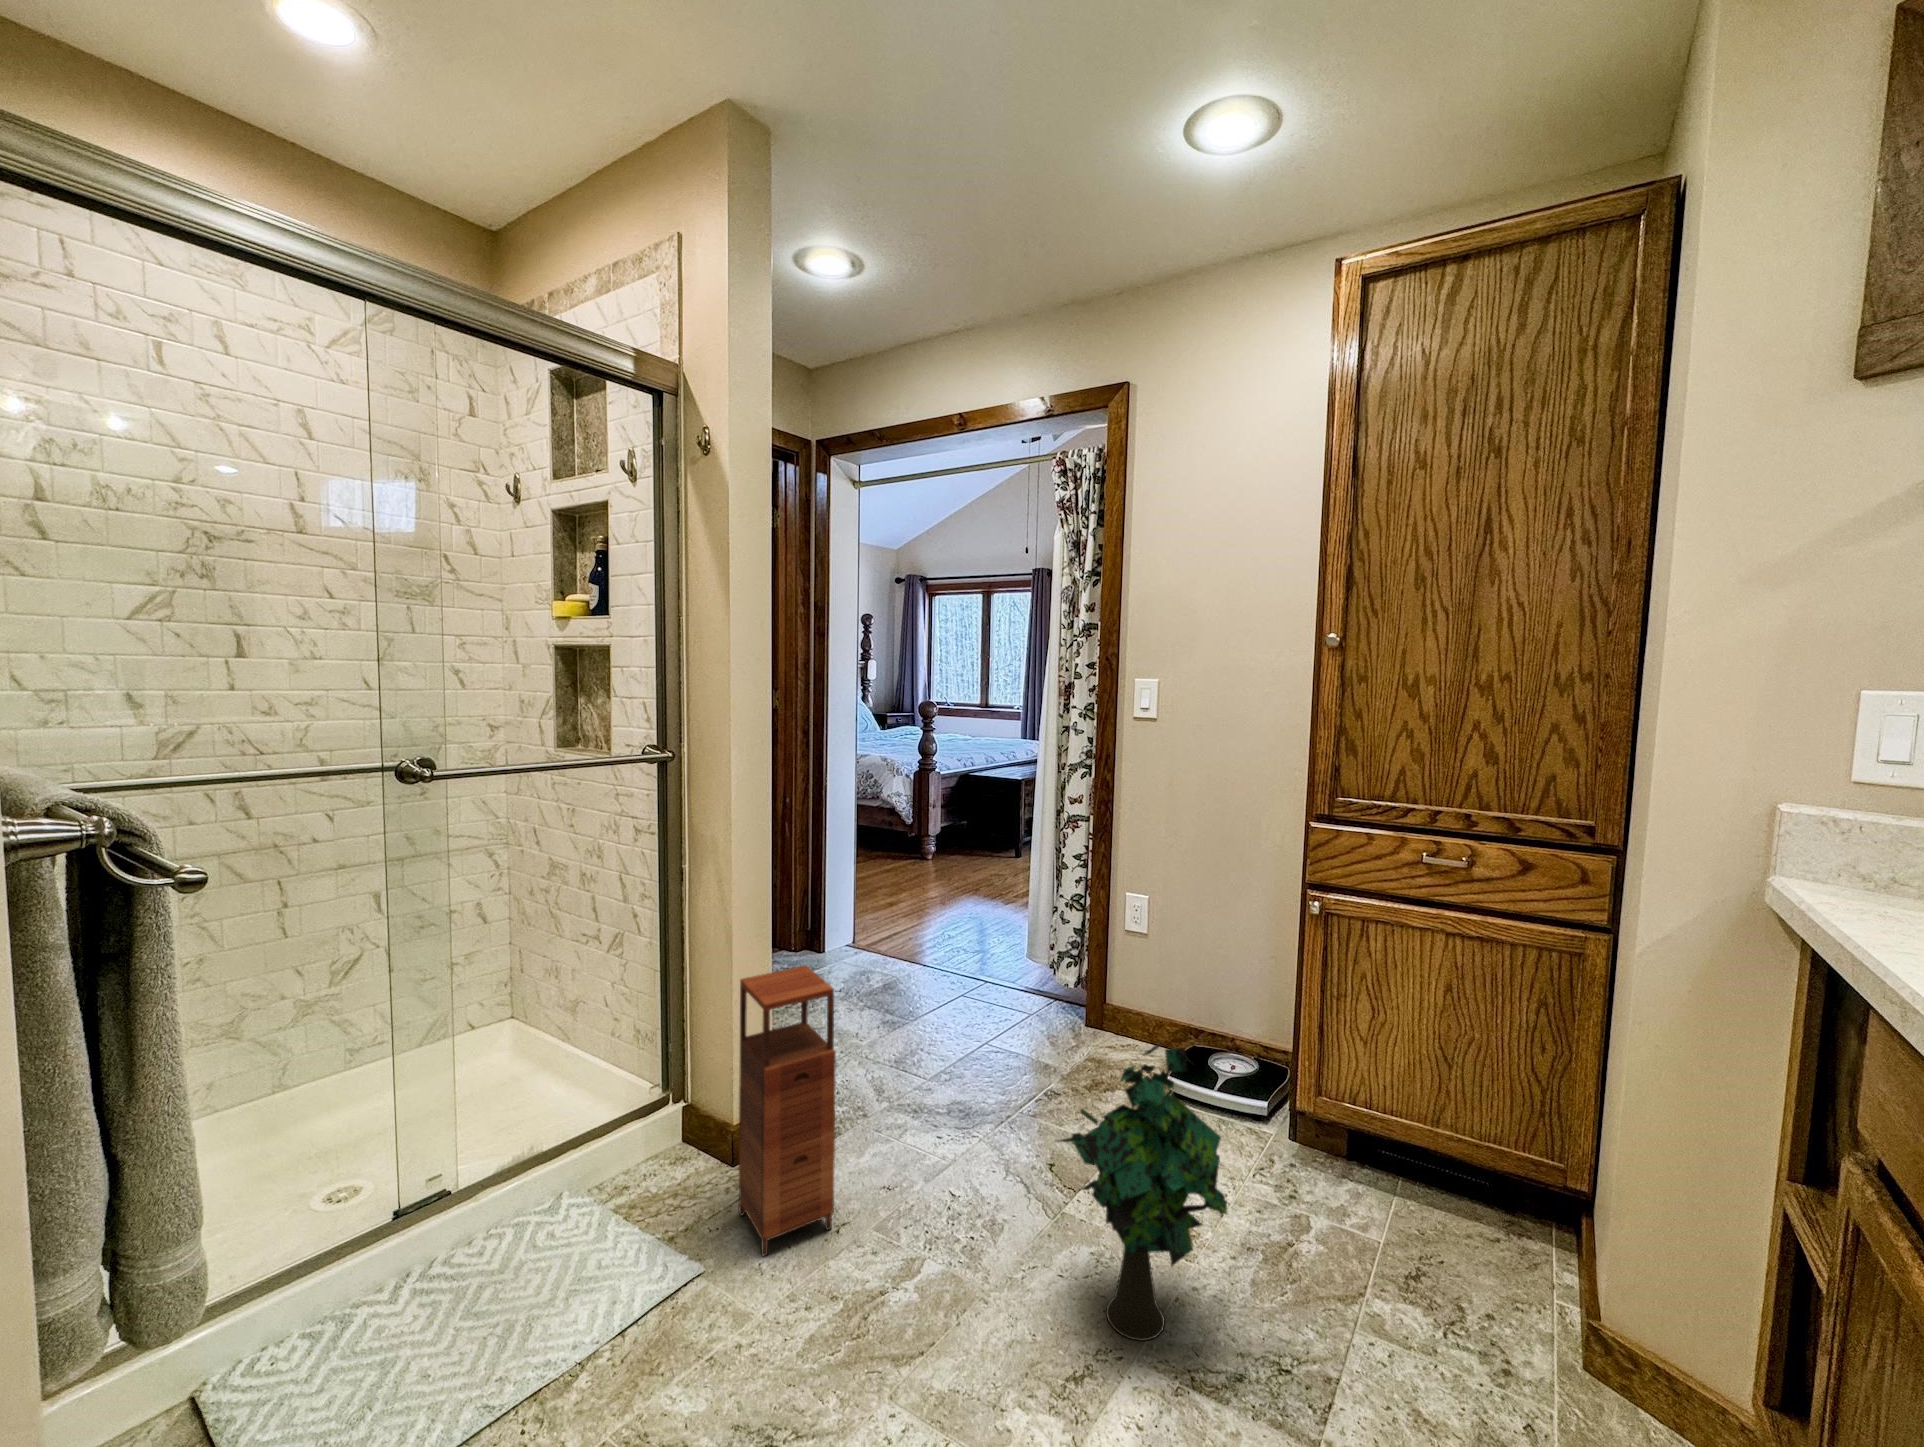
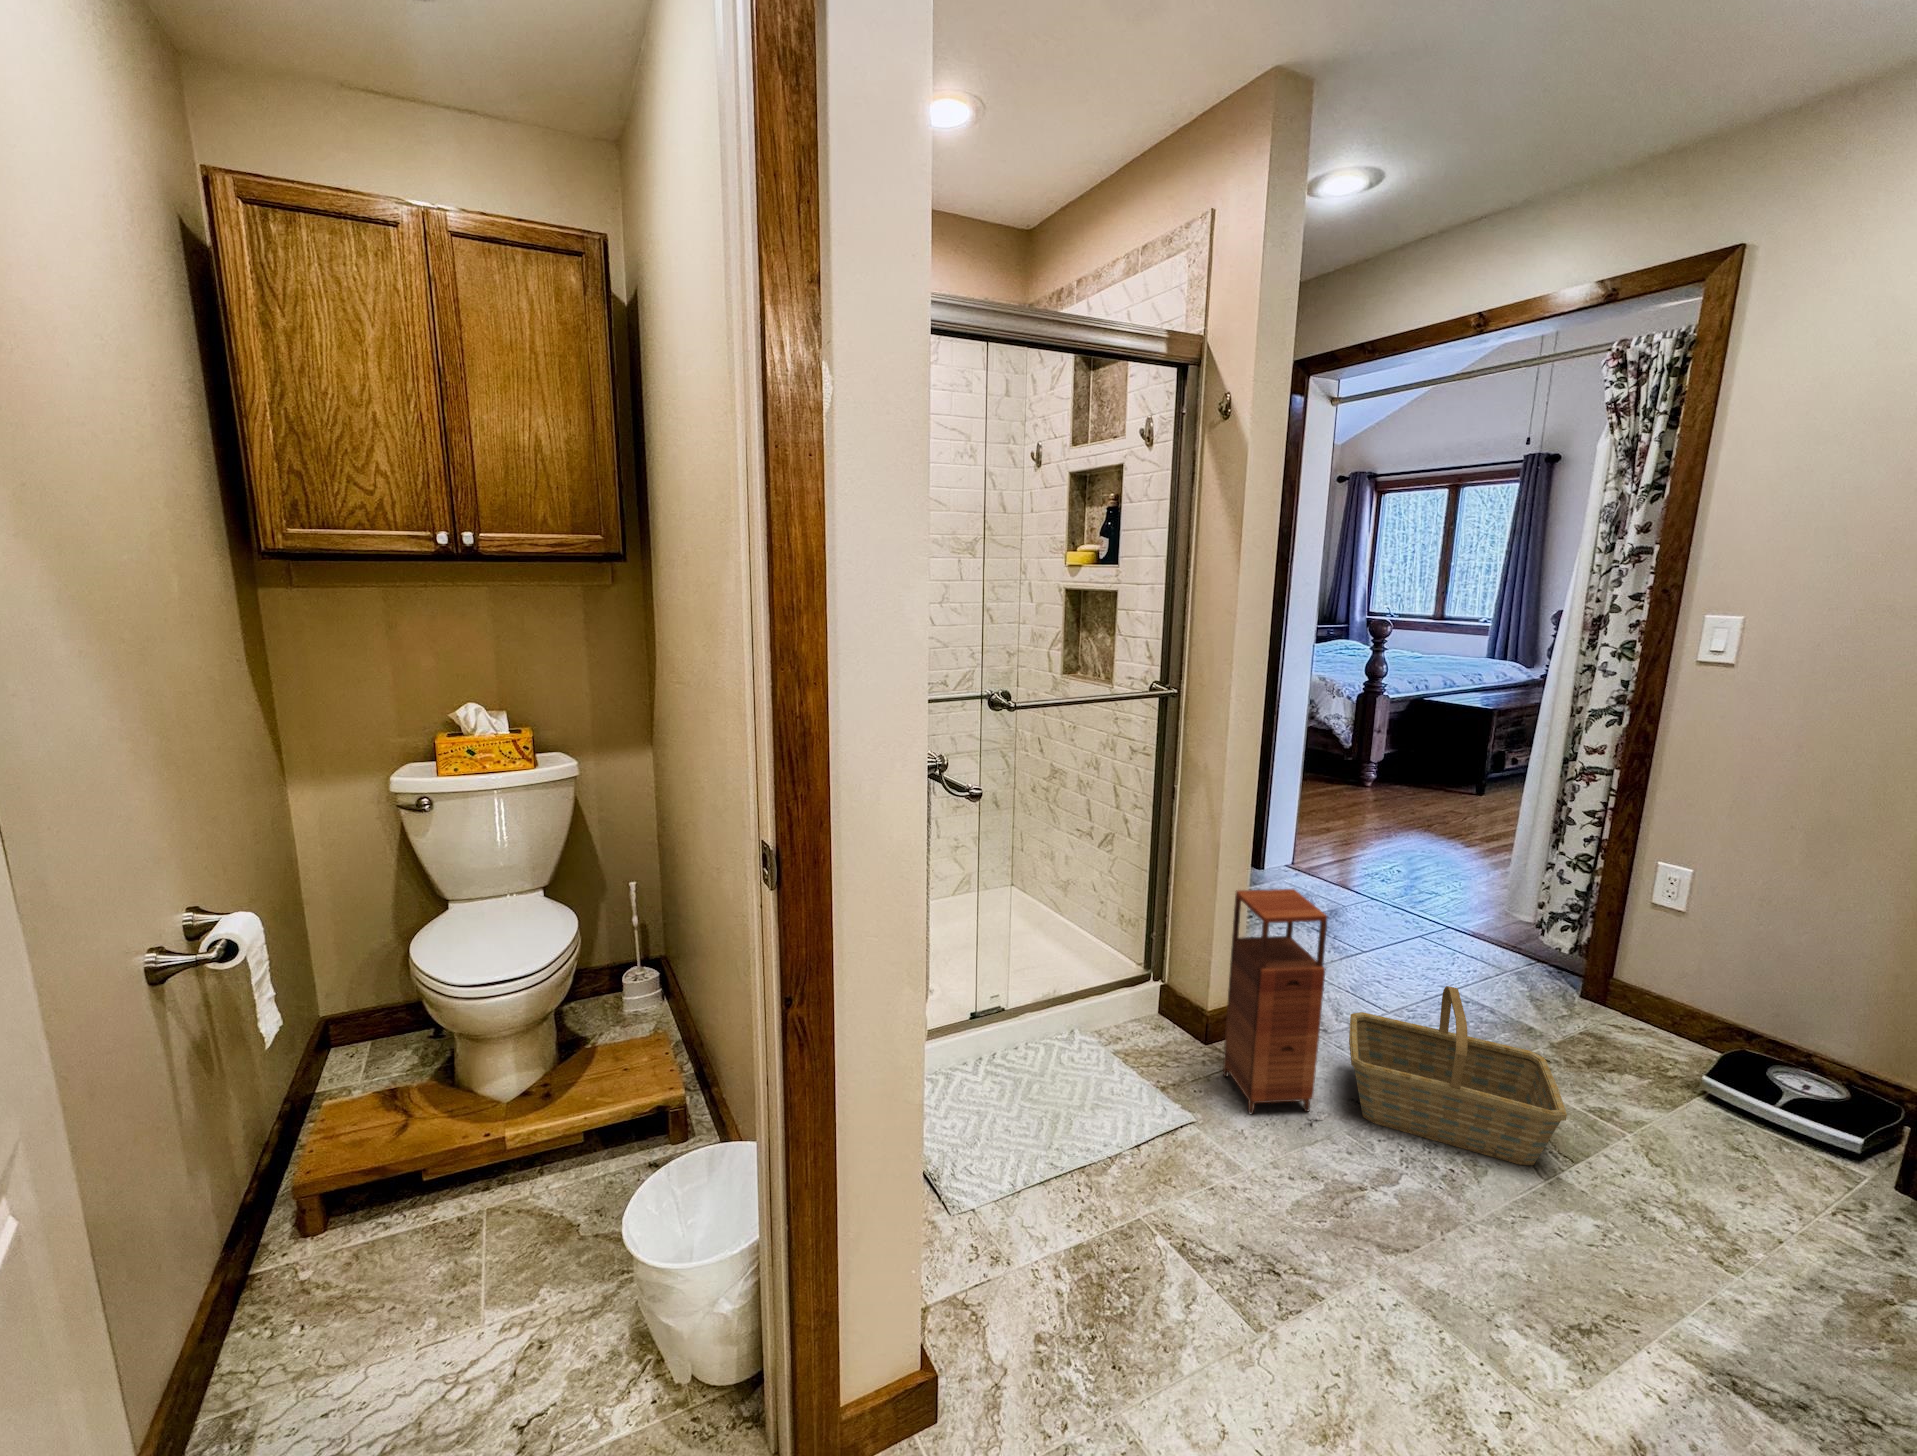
basket: none [871,1042,1061,1219] -> present [1349,986,1567,1165]
decorative plant: present [1058,1044,1227,1341] -> none [1574,1050,1810,1321]

